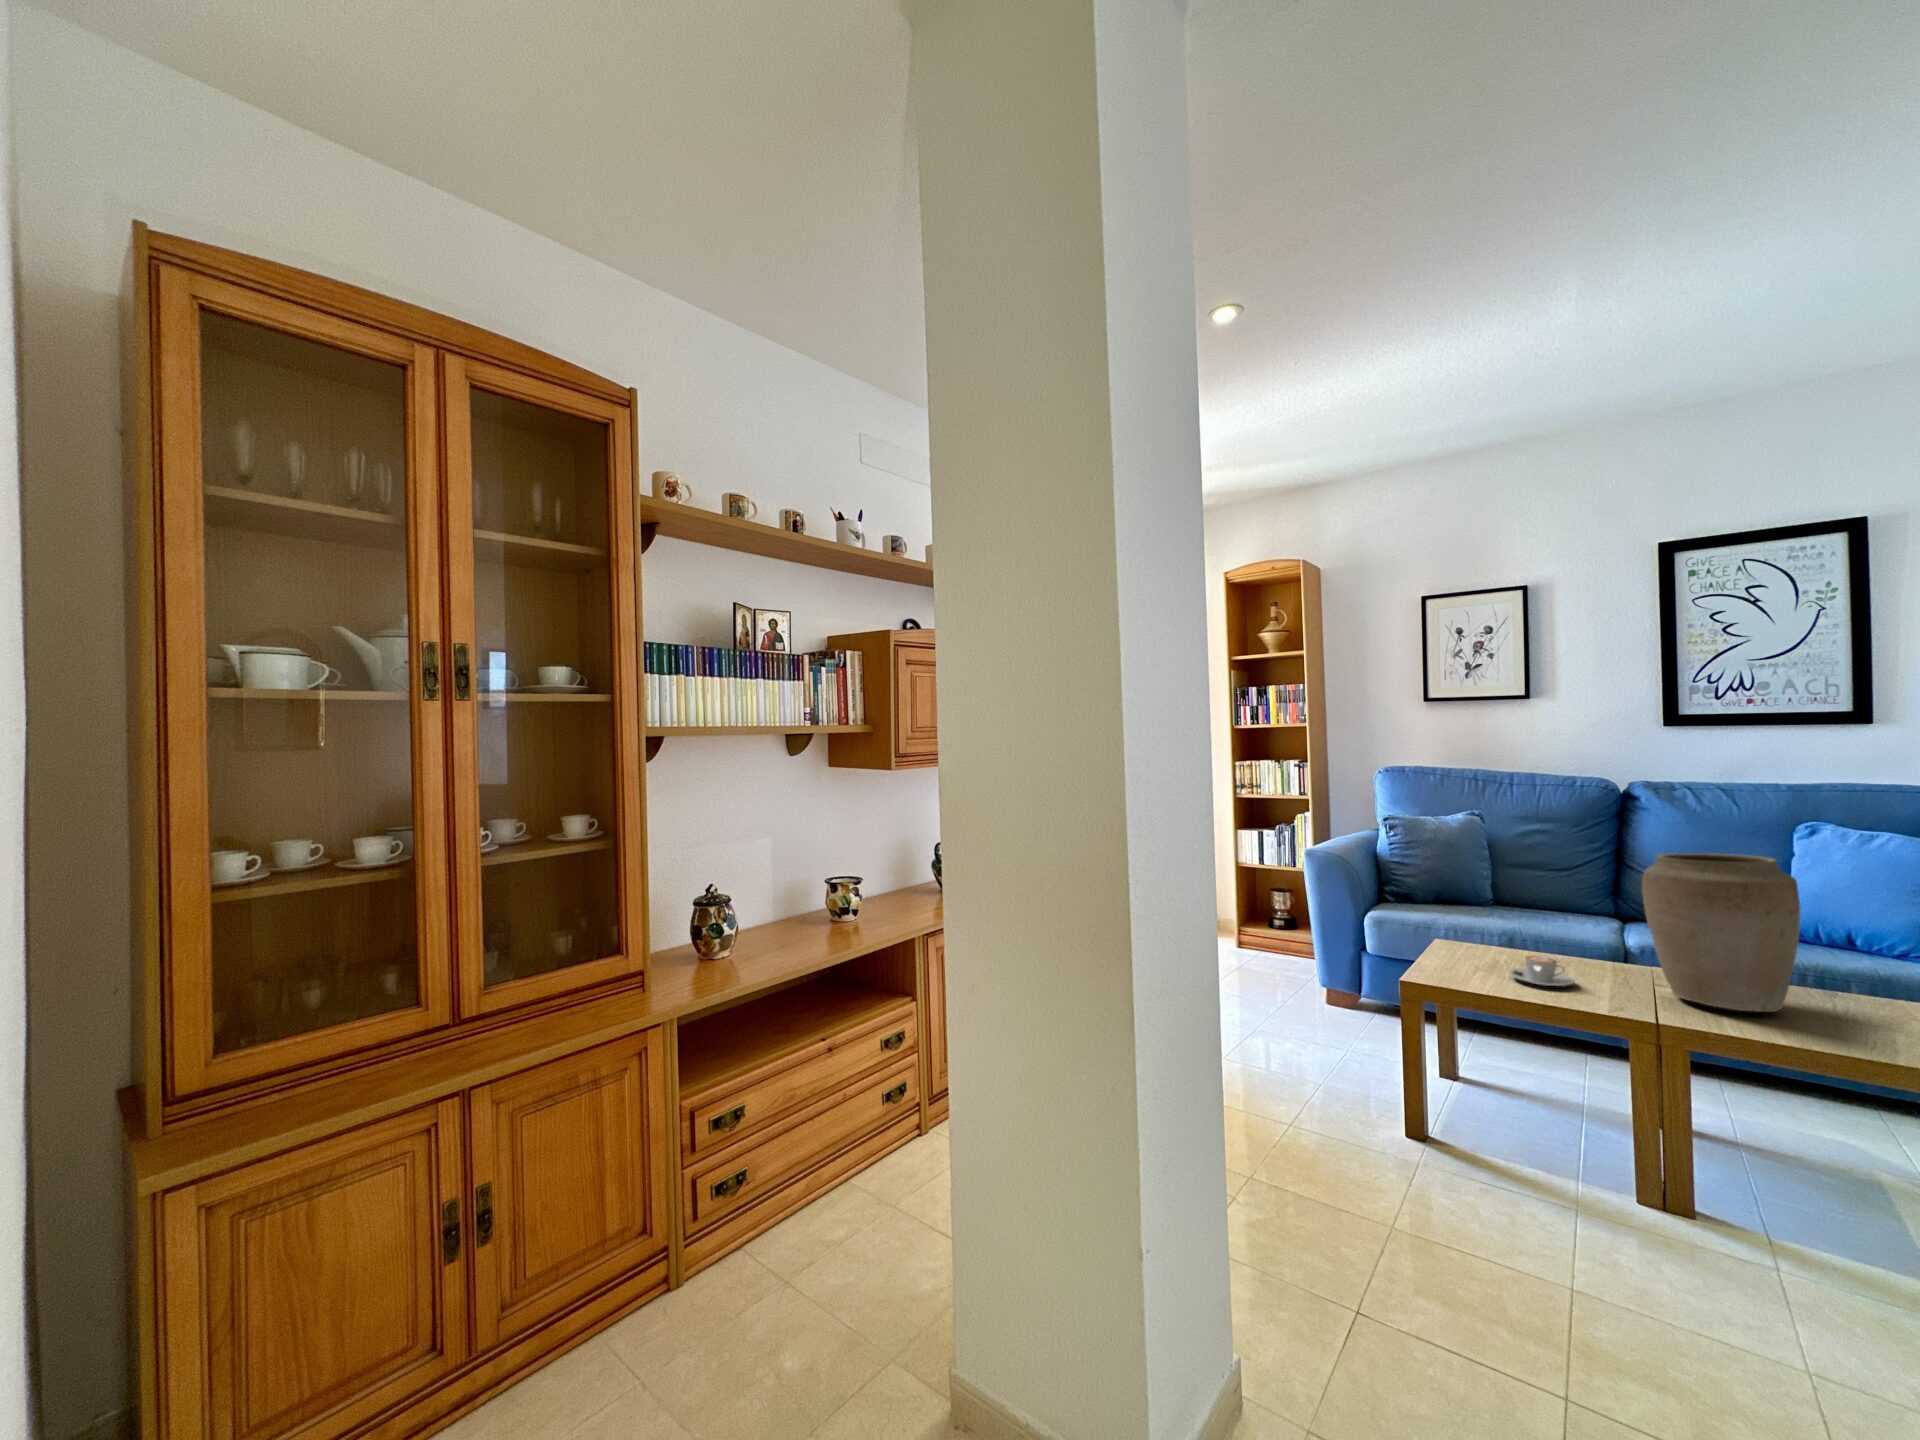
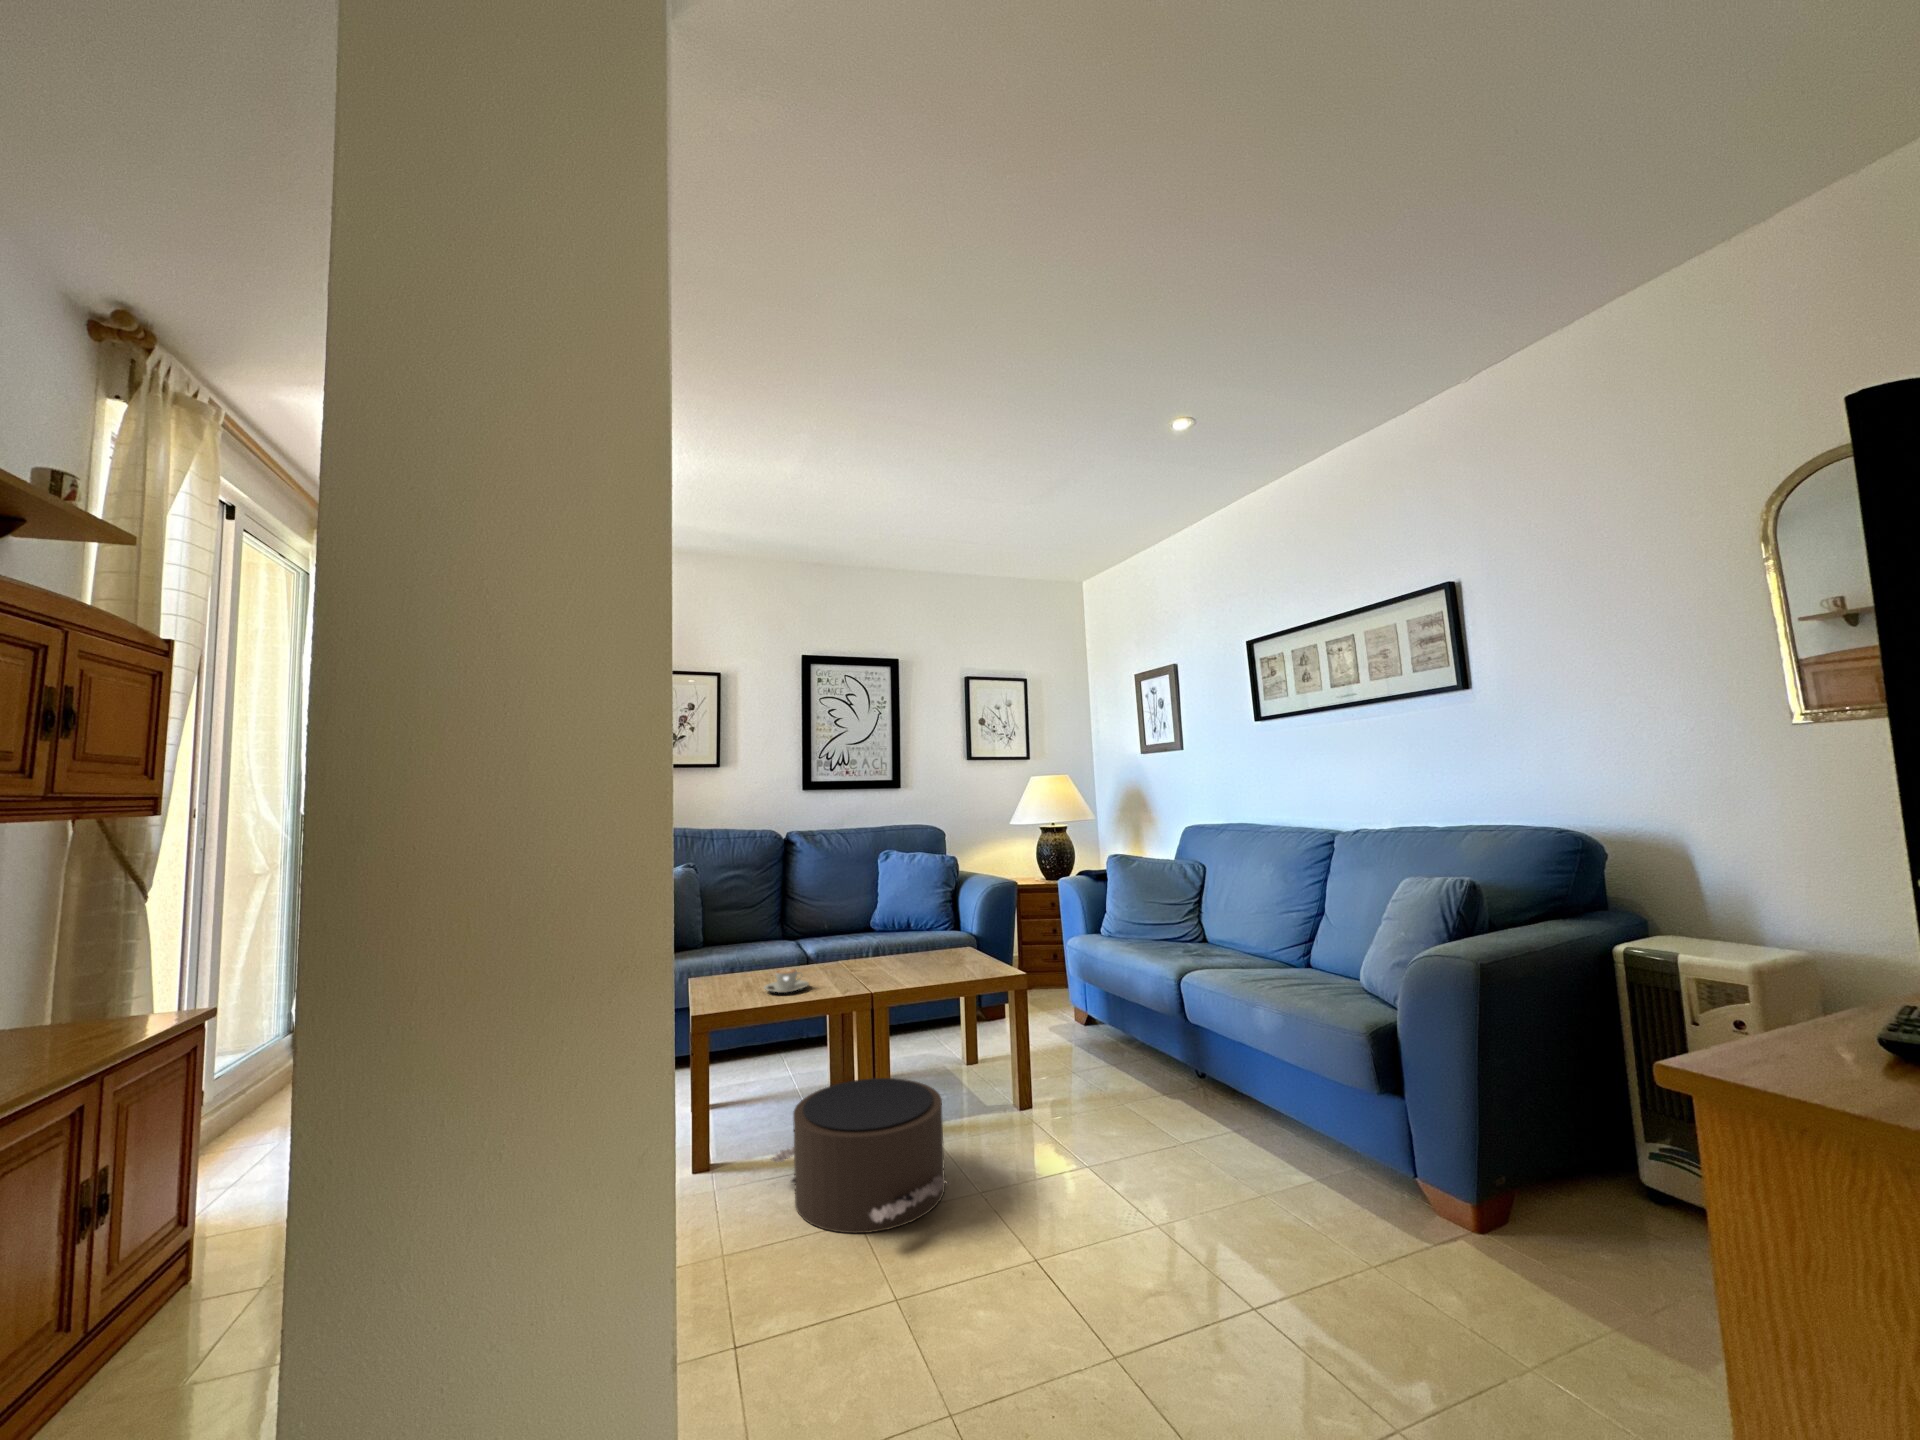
vase: present [1642,853,1800,1012] -> none [845,865,925,976]
pouf: none [1482,1113,1751,1342] -> present [771,1078,949,1233]

